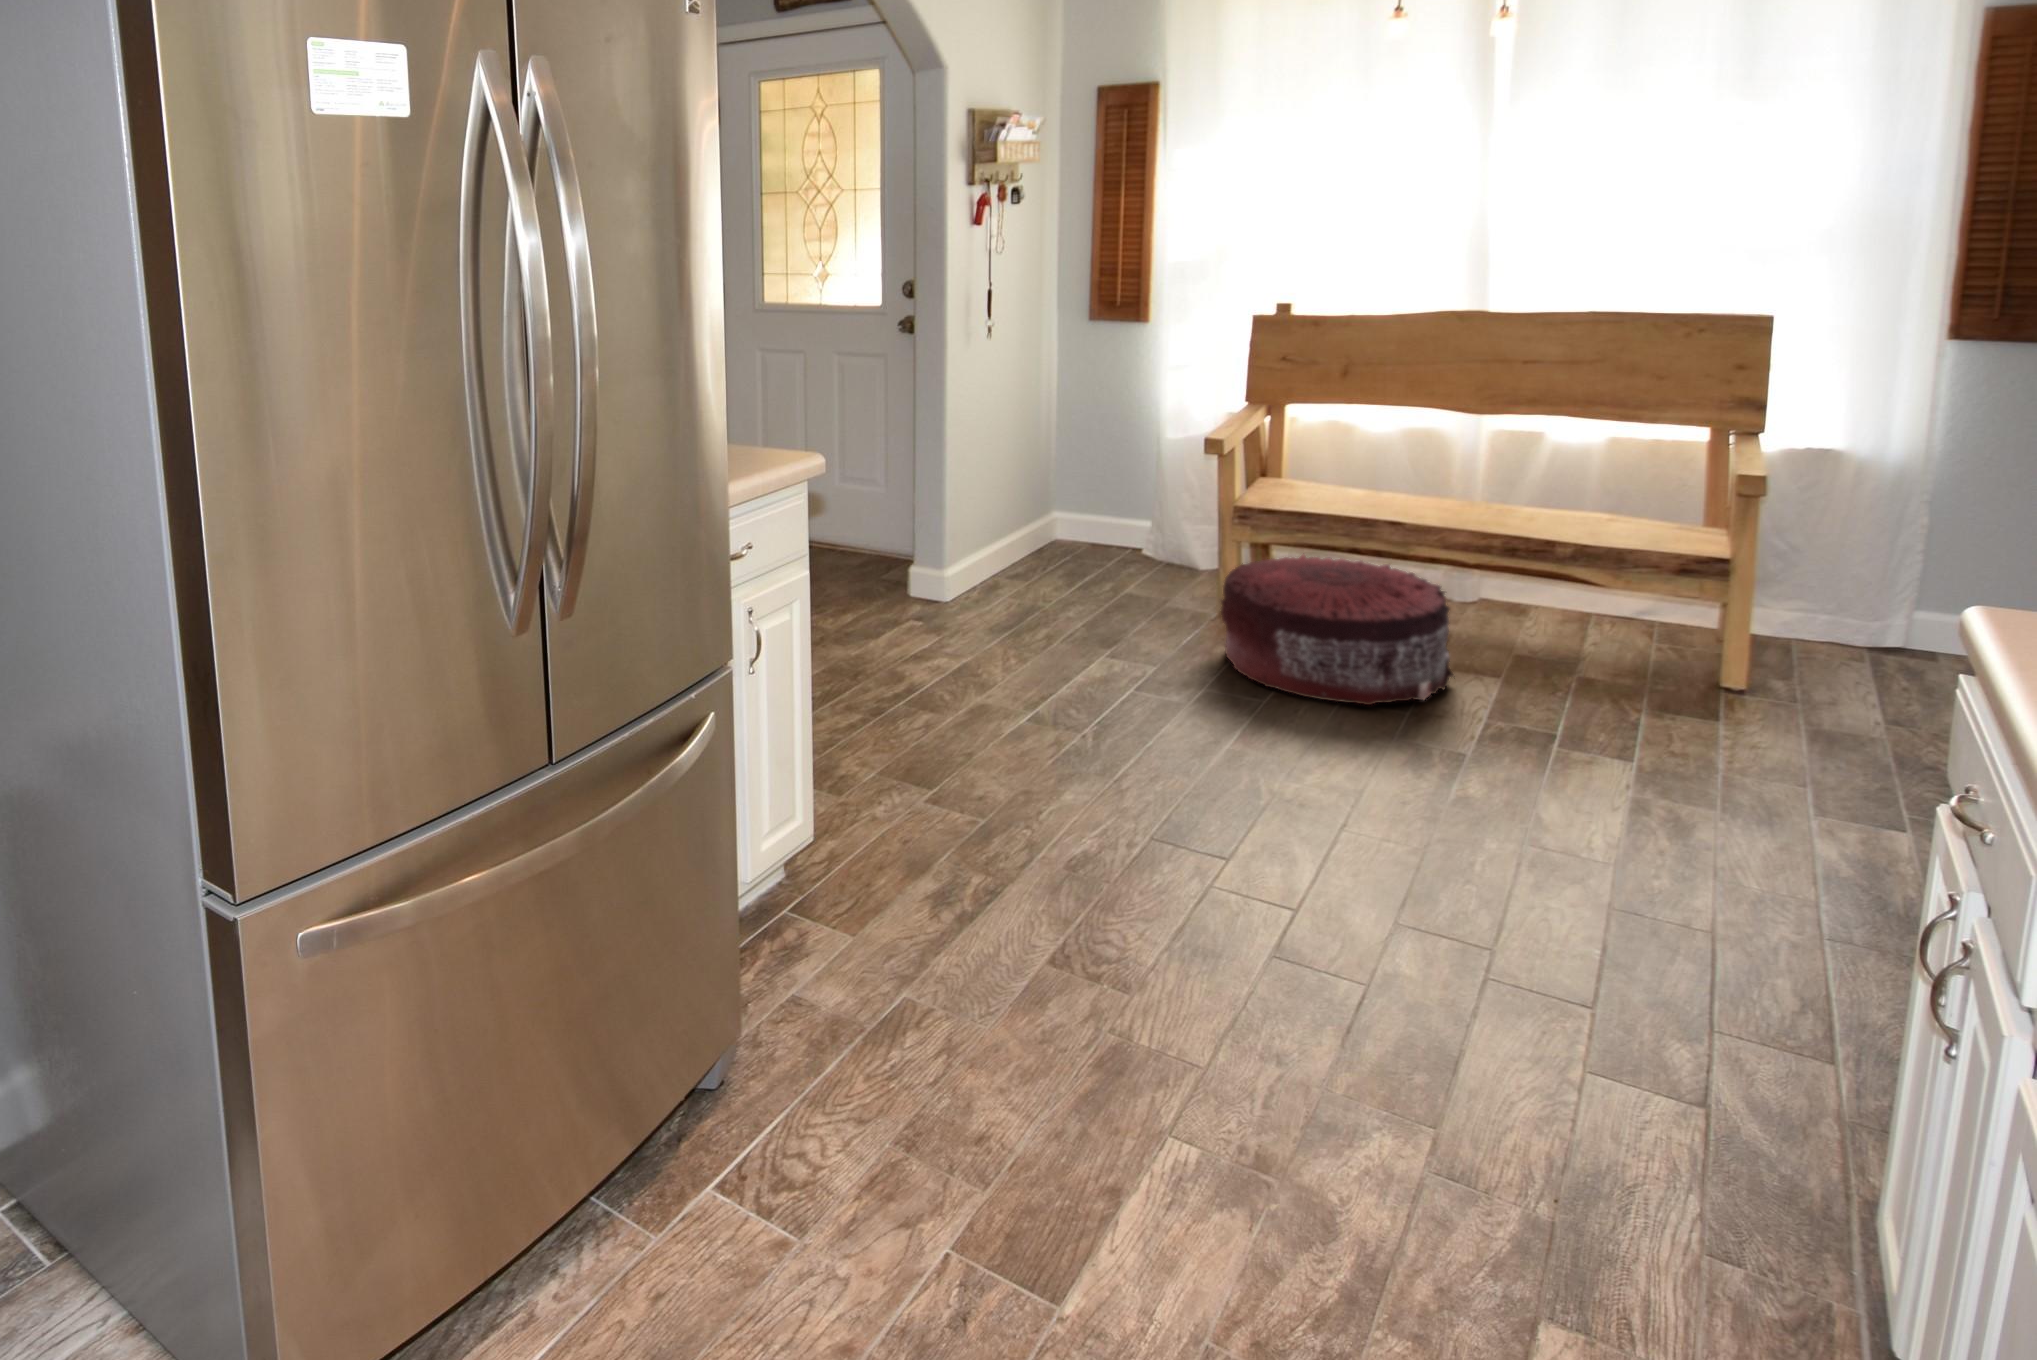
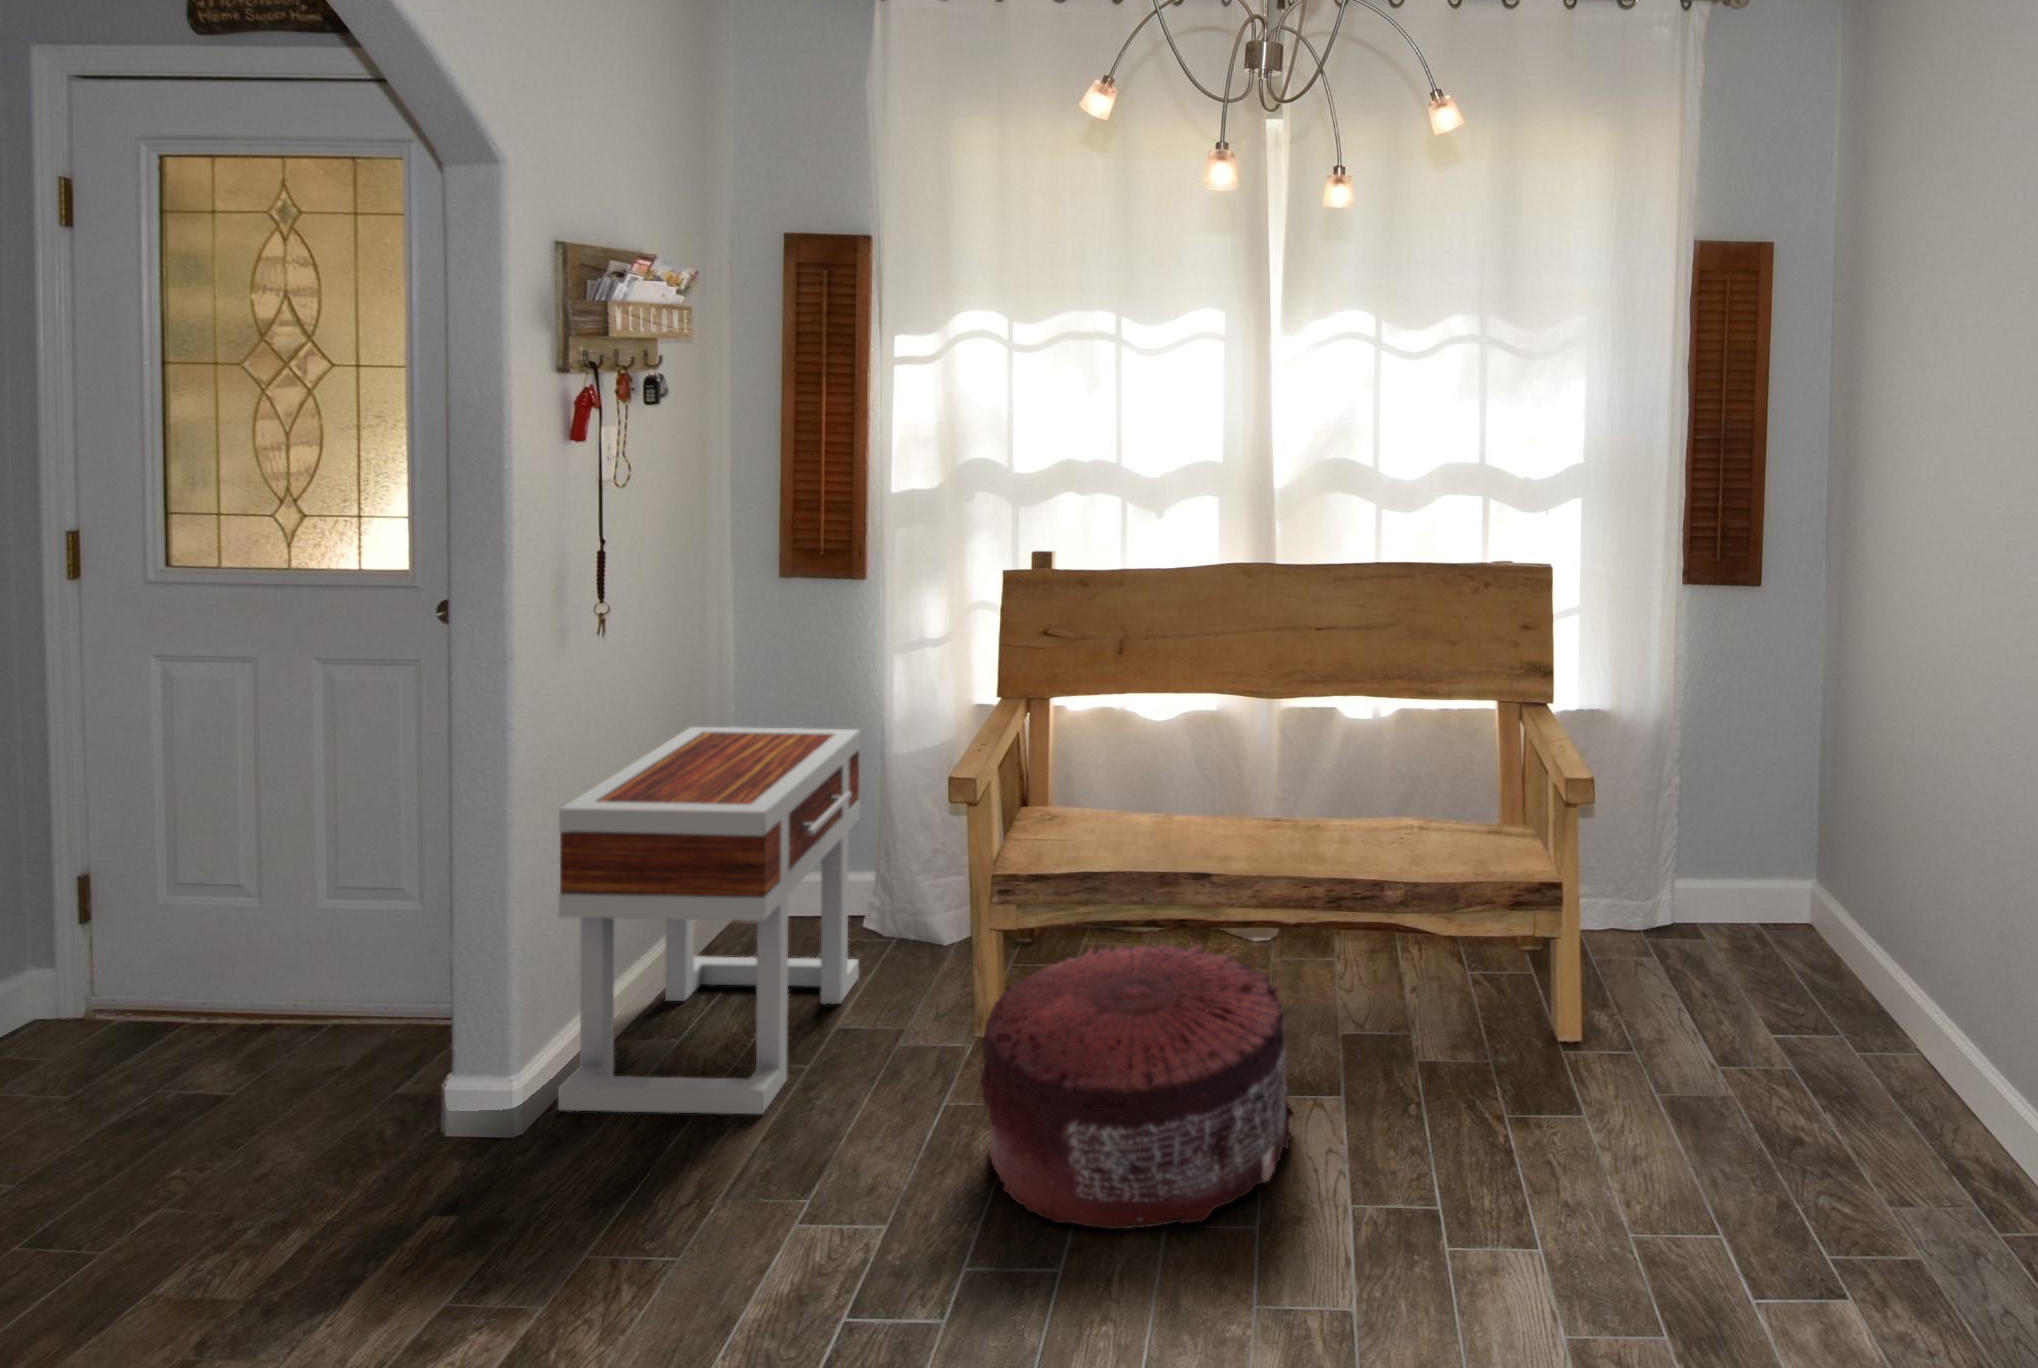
side table: none [969,402,1145,612] -> present [558,727,860,1114]

